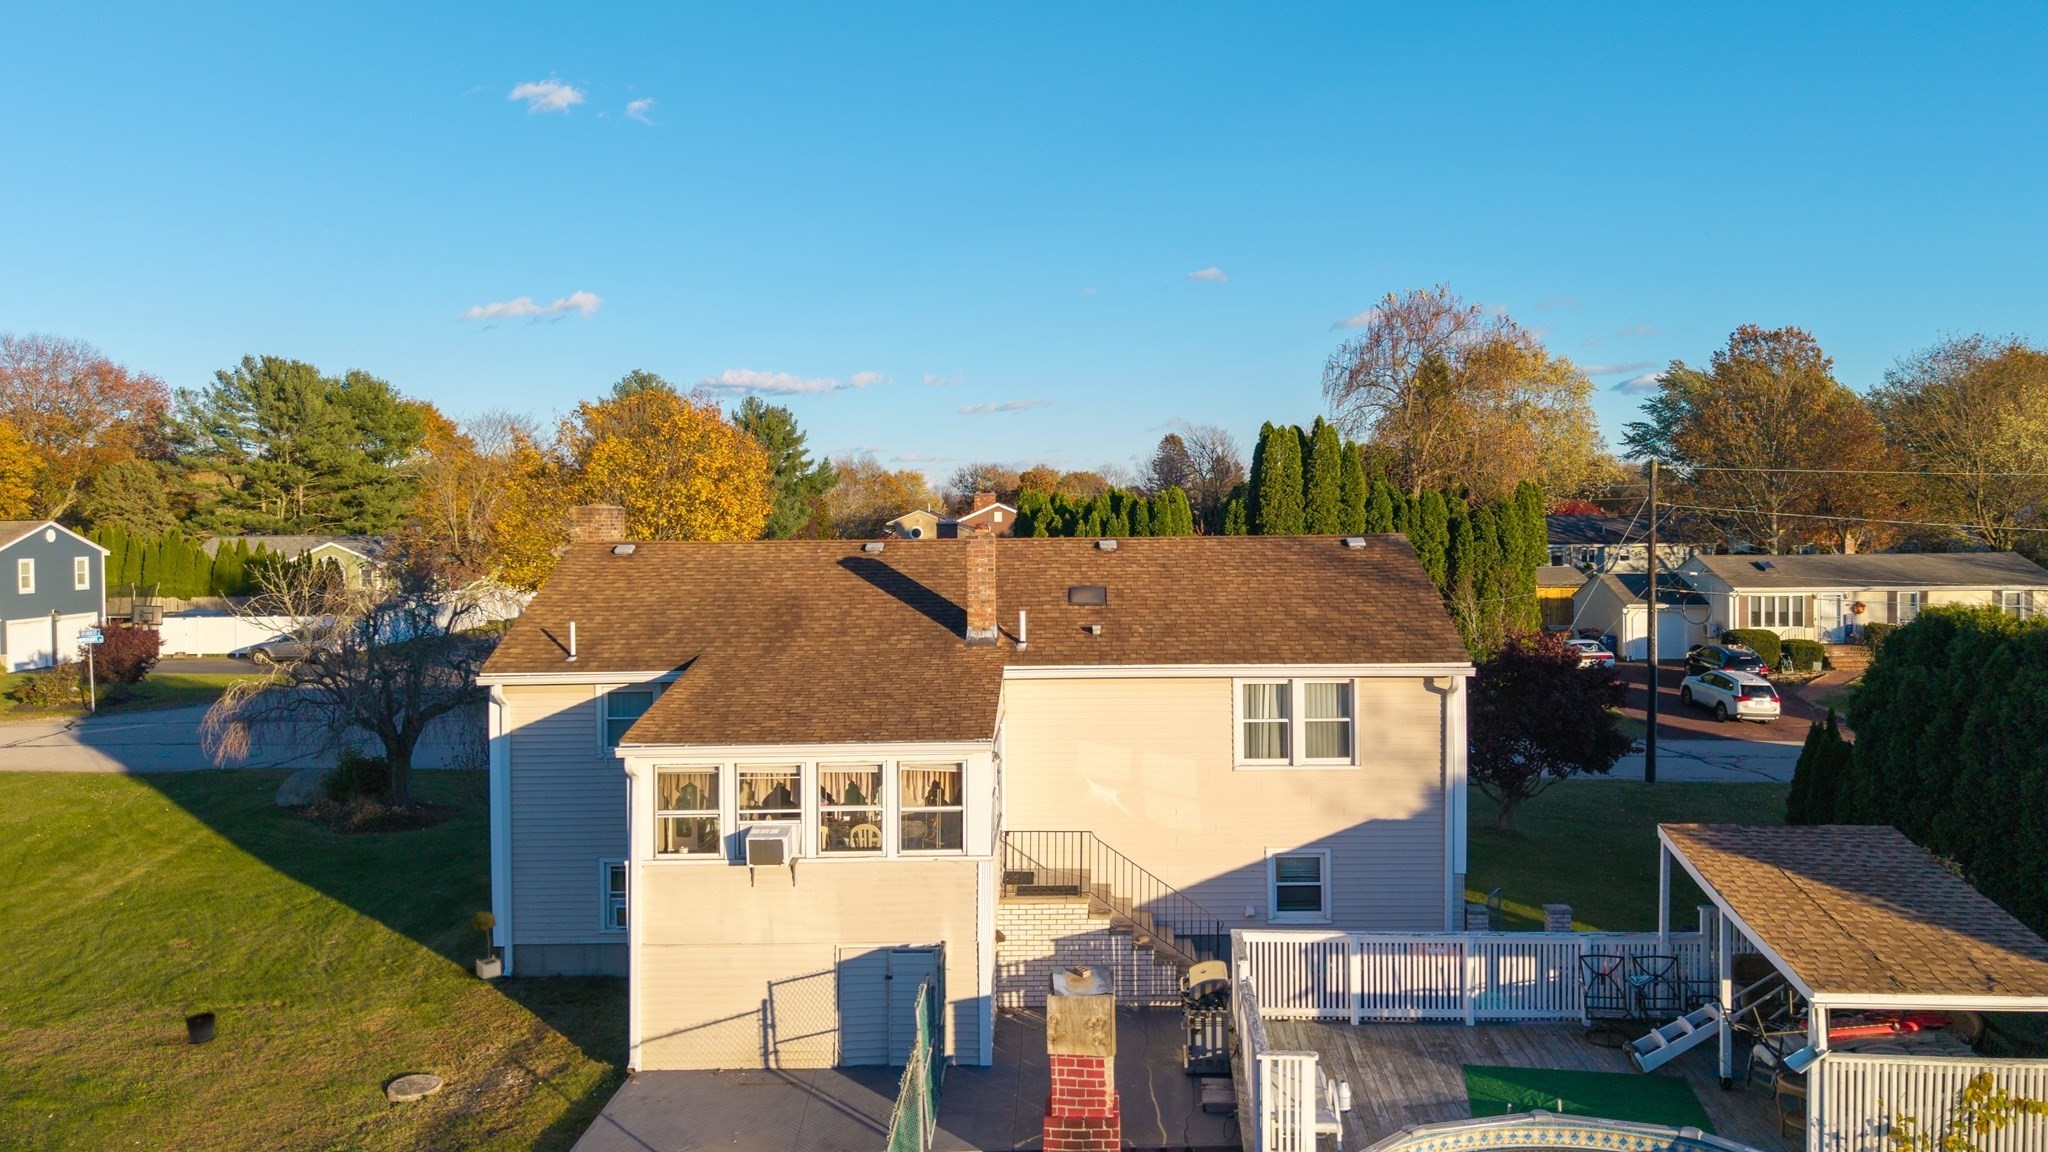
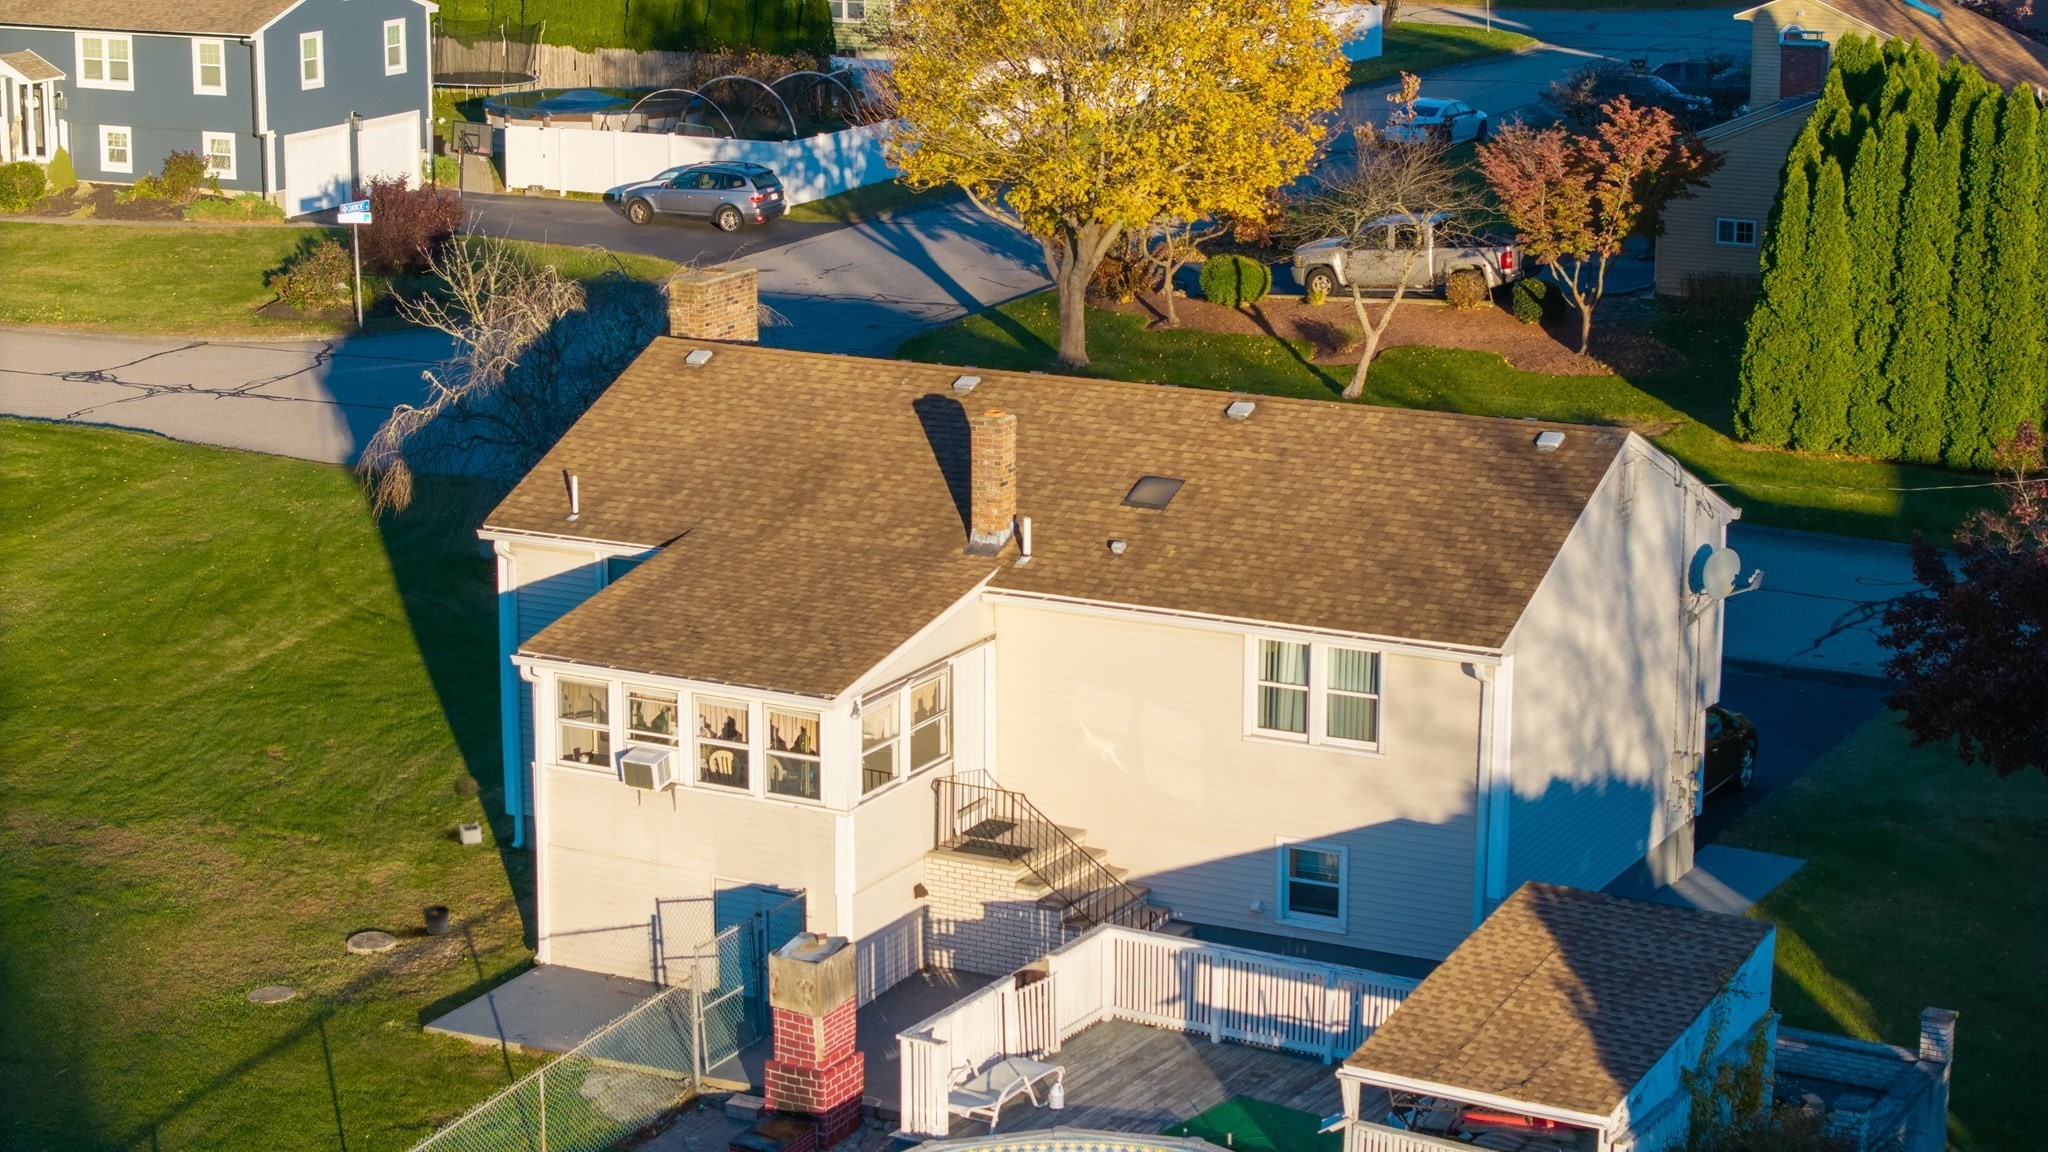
bucket: present [184,1012,216,1043] -> present [422,905,449,935]

